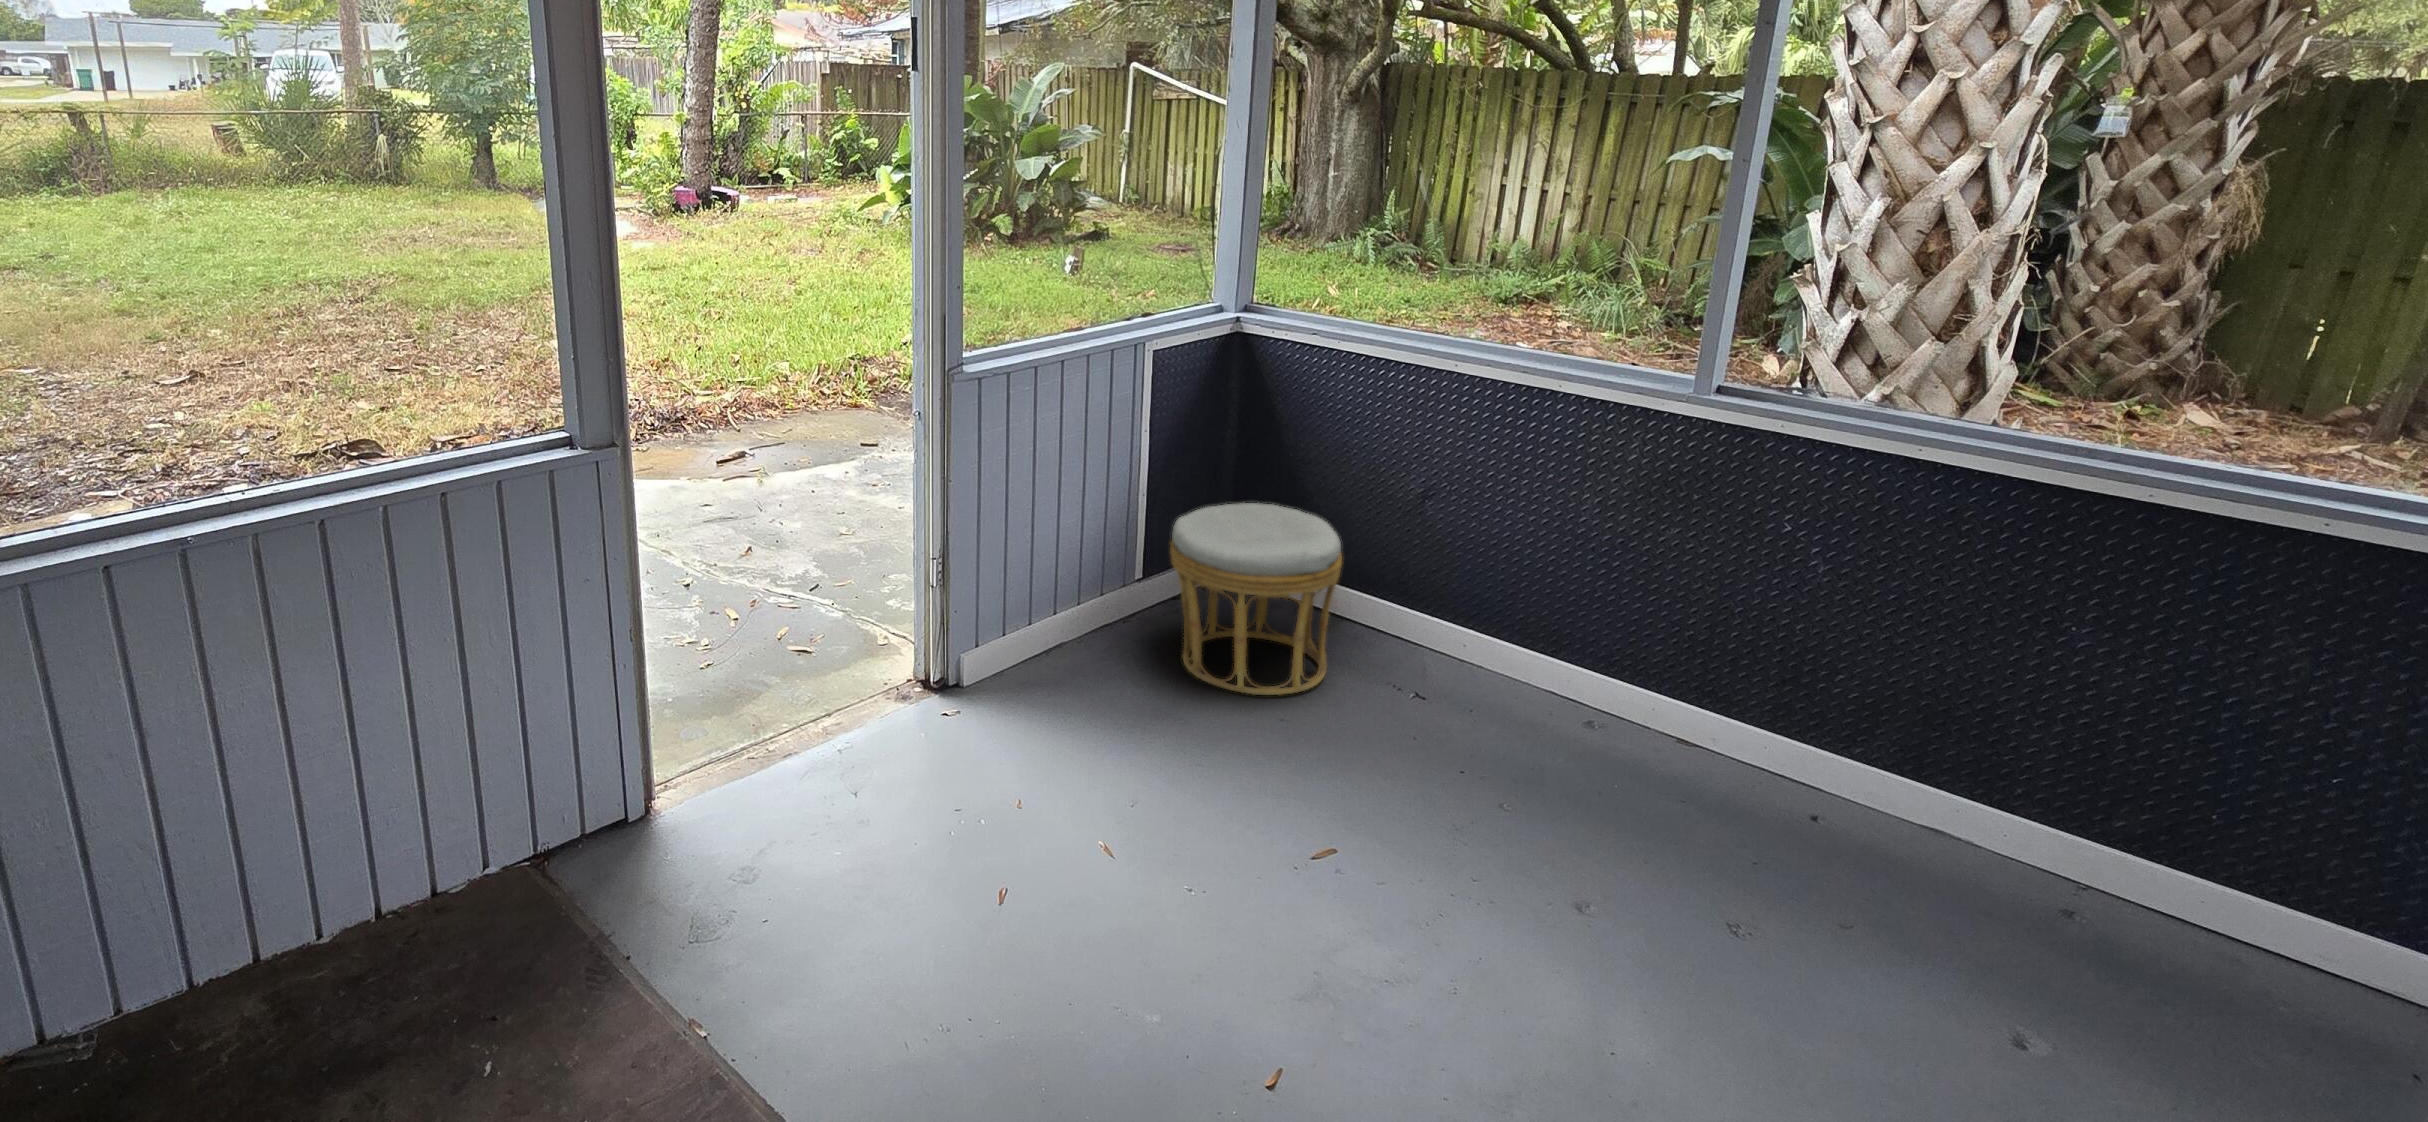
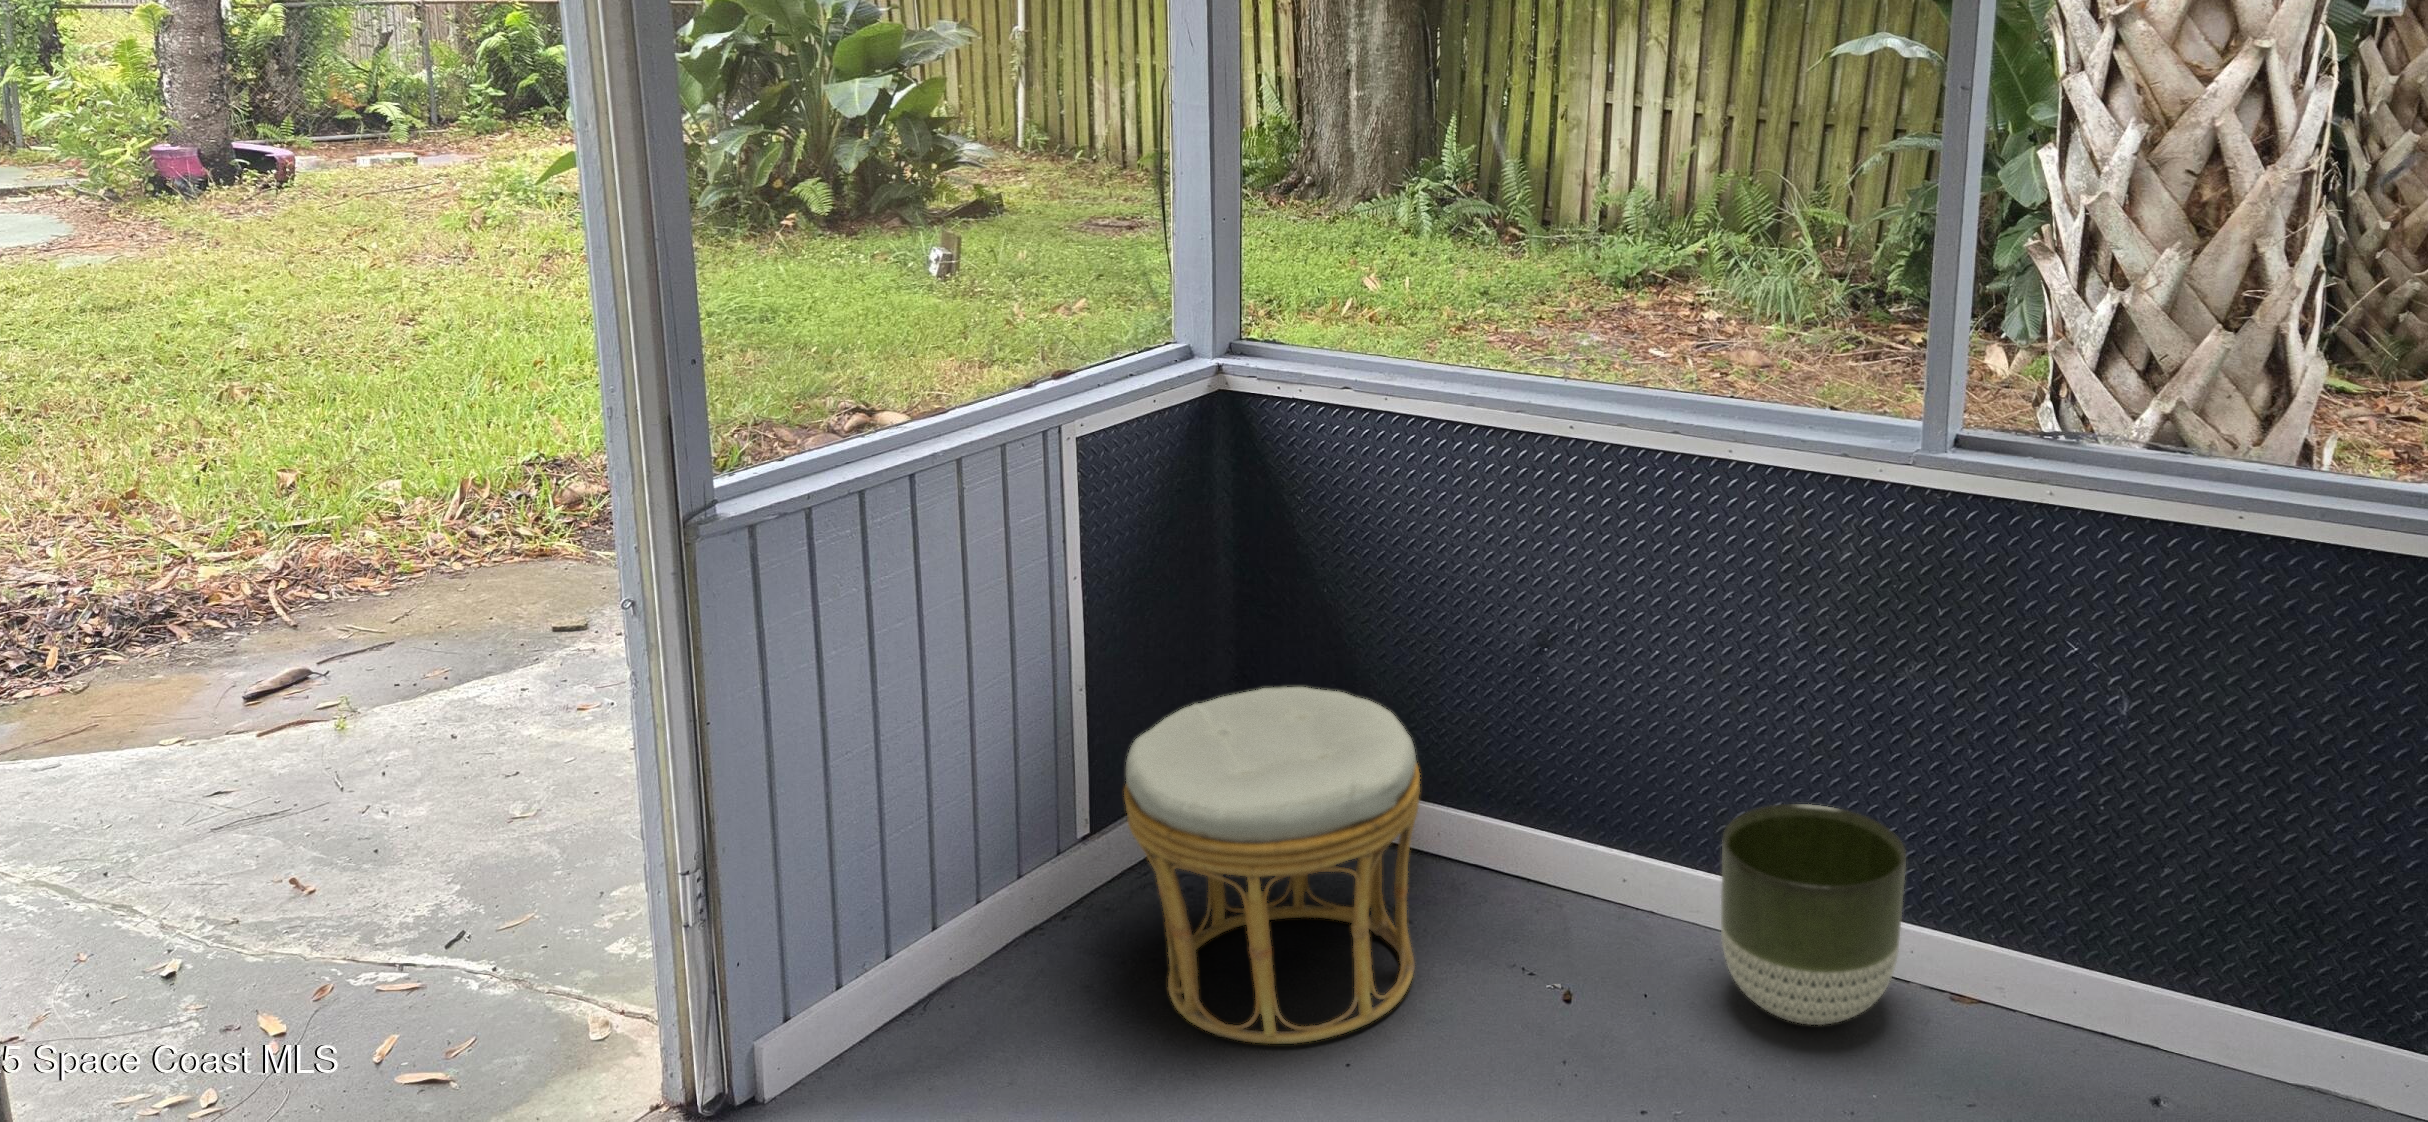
planter: none [1523,607,1654,738] -> present [1721,804,1906,1025]

